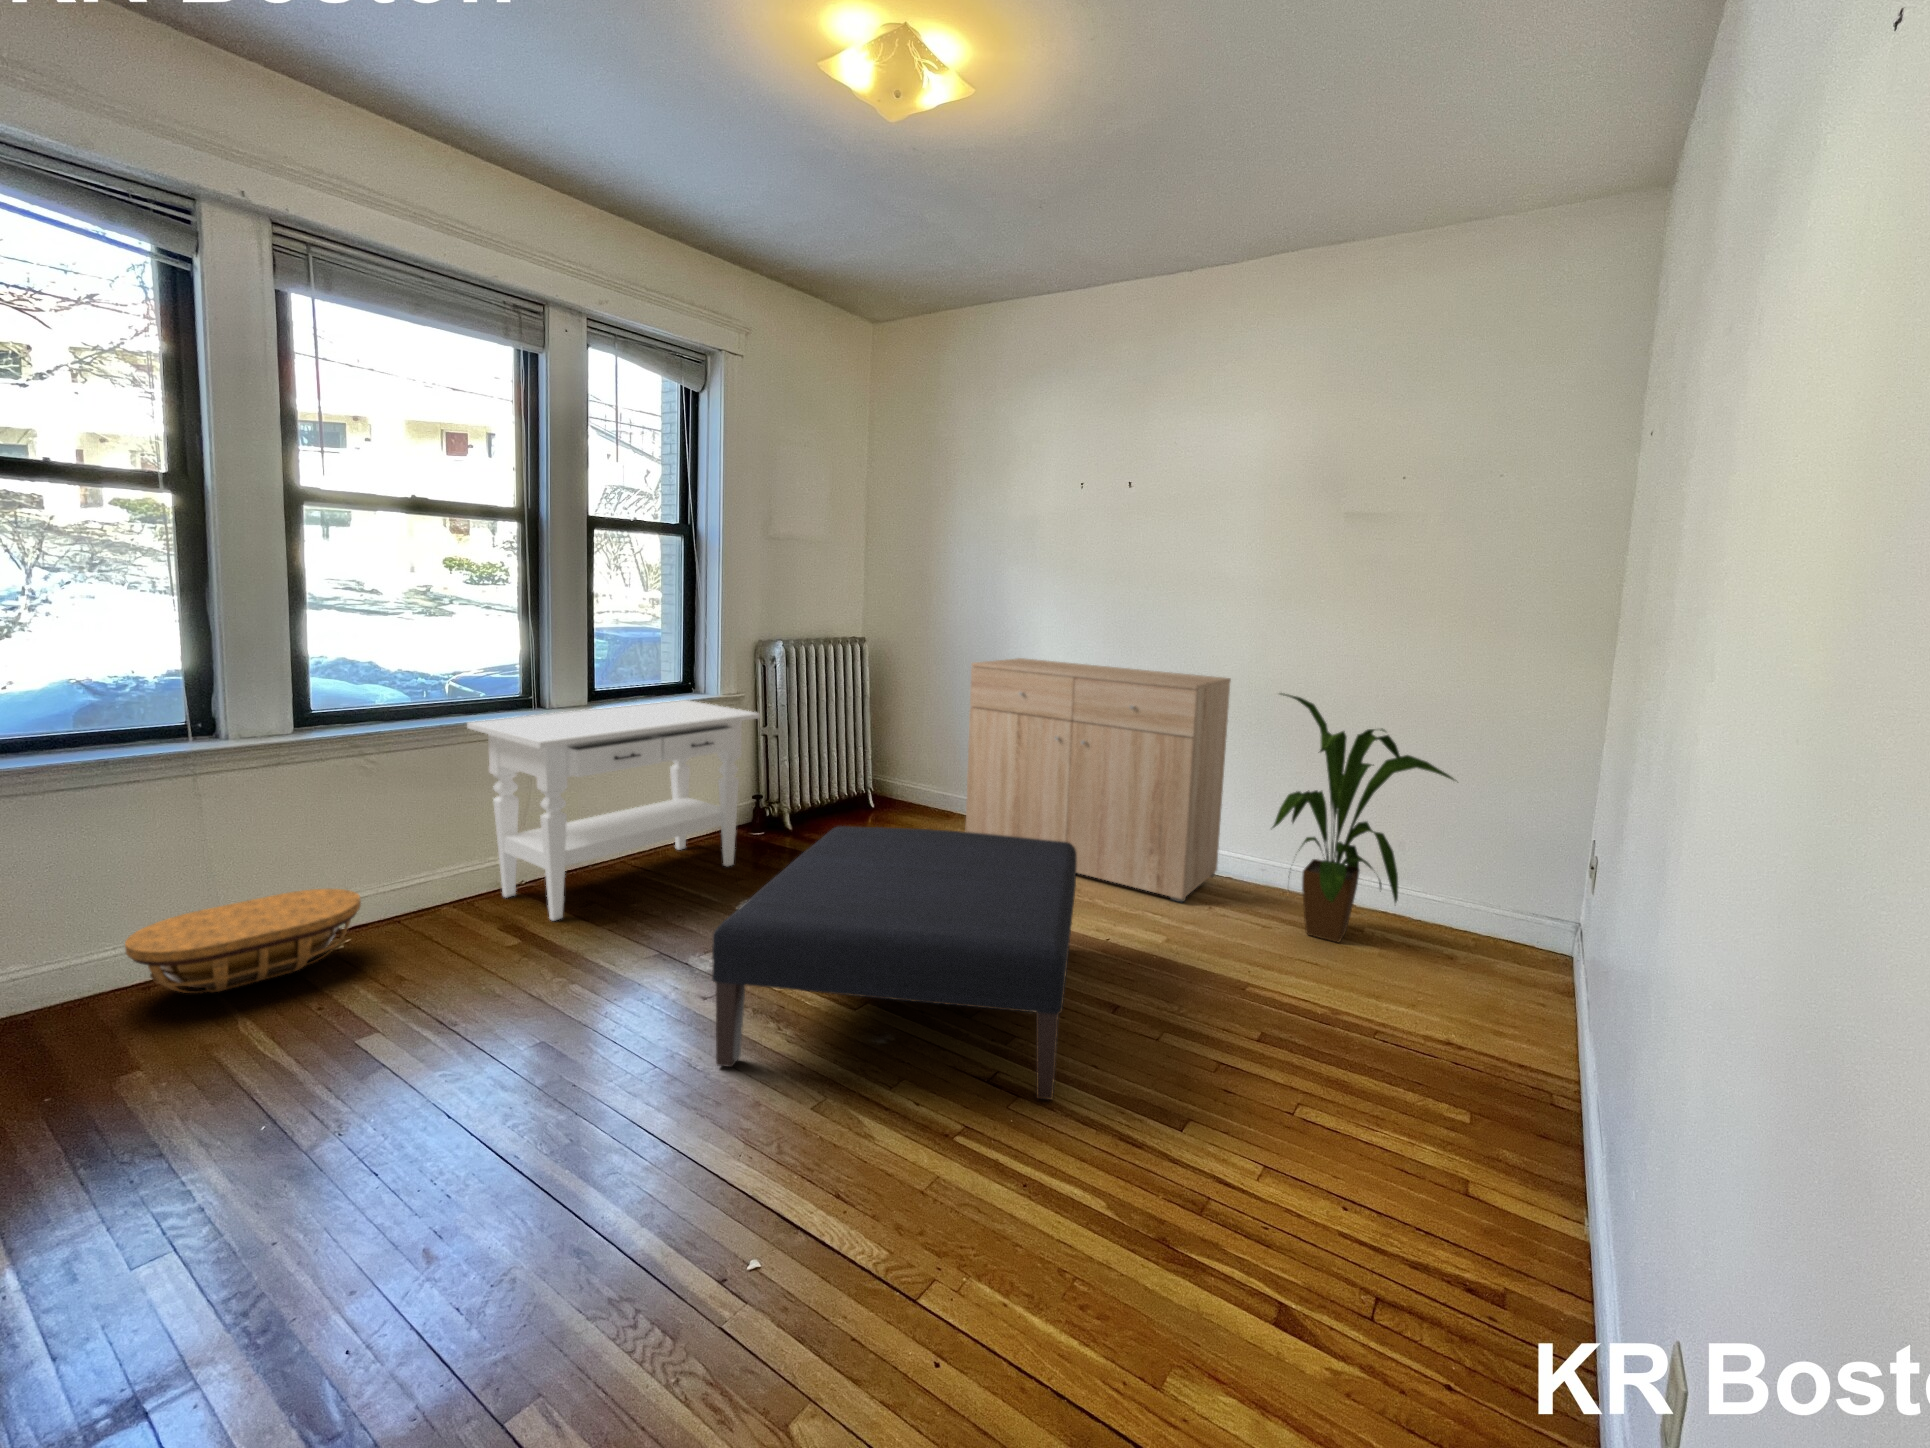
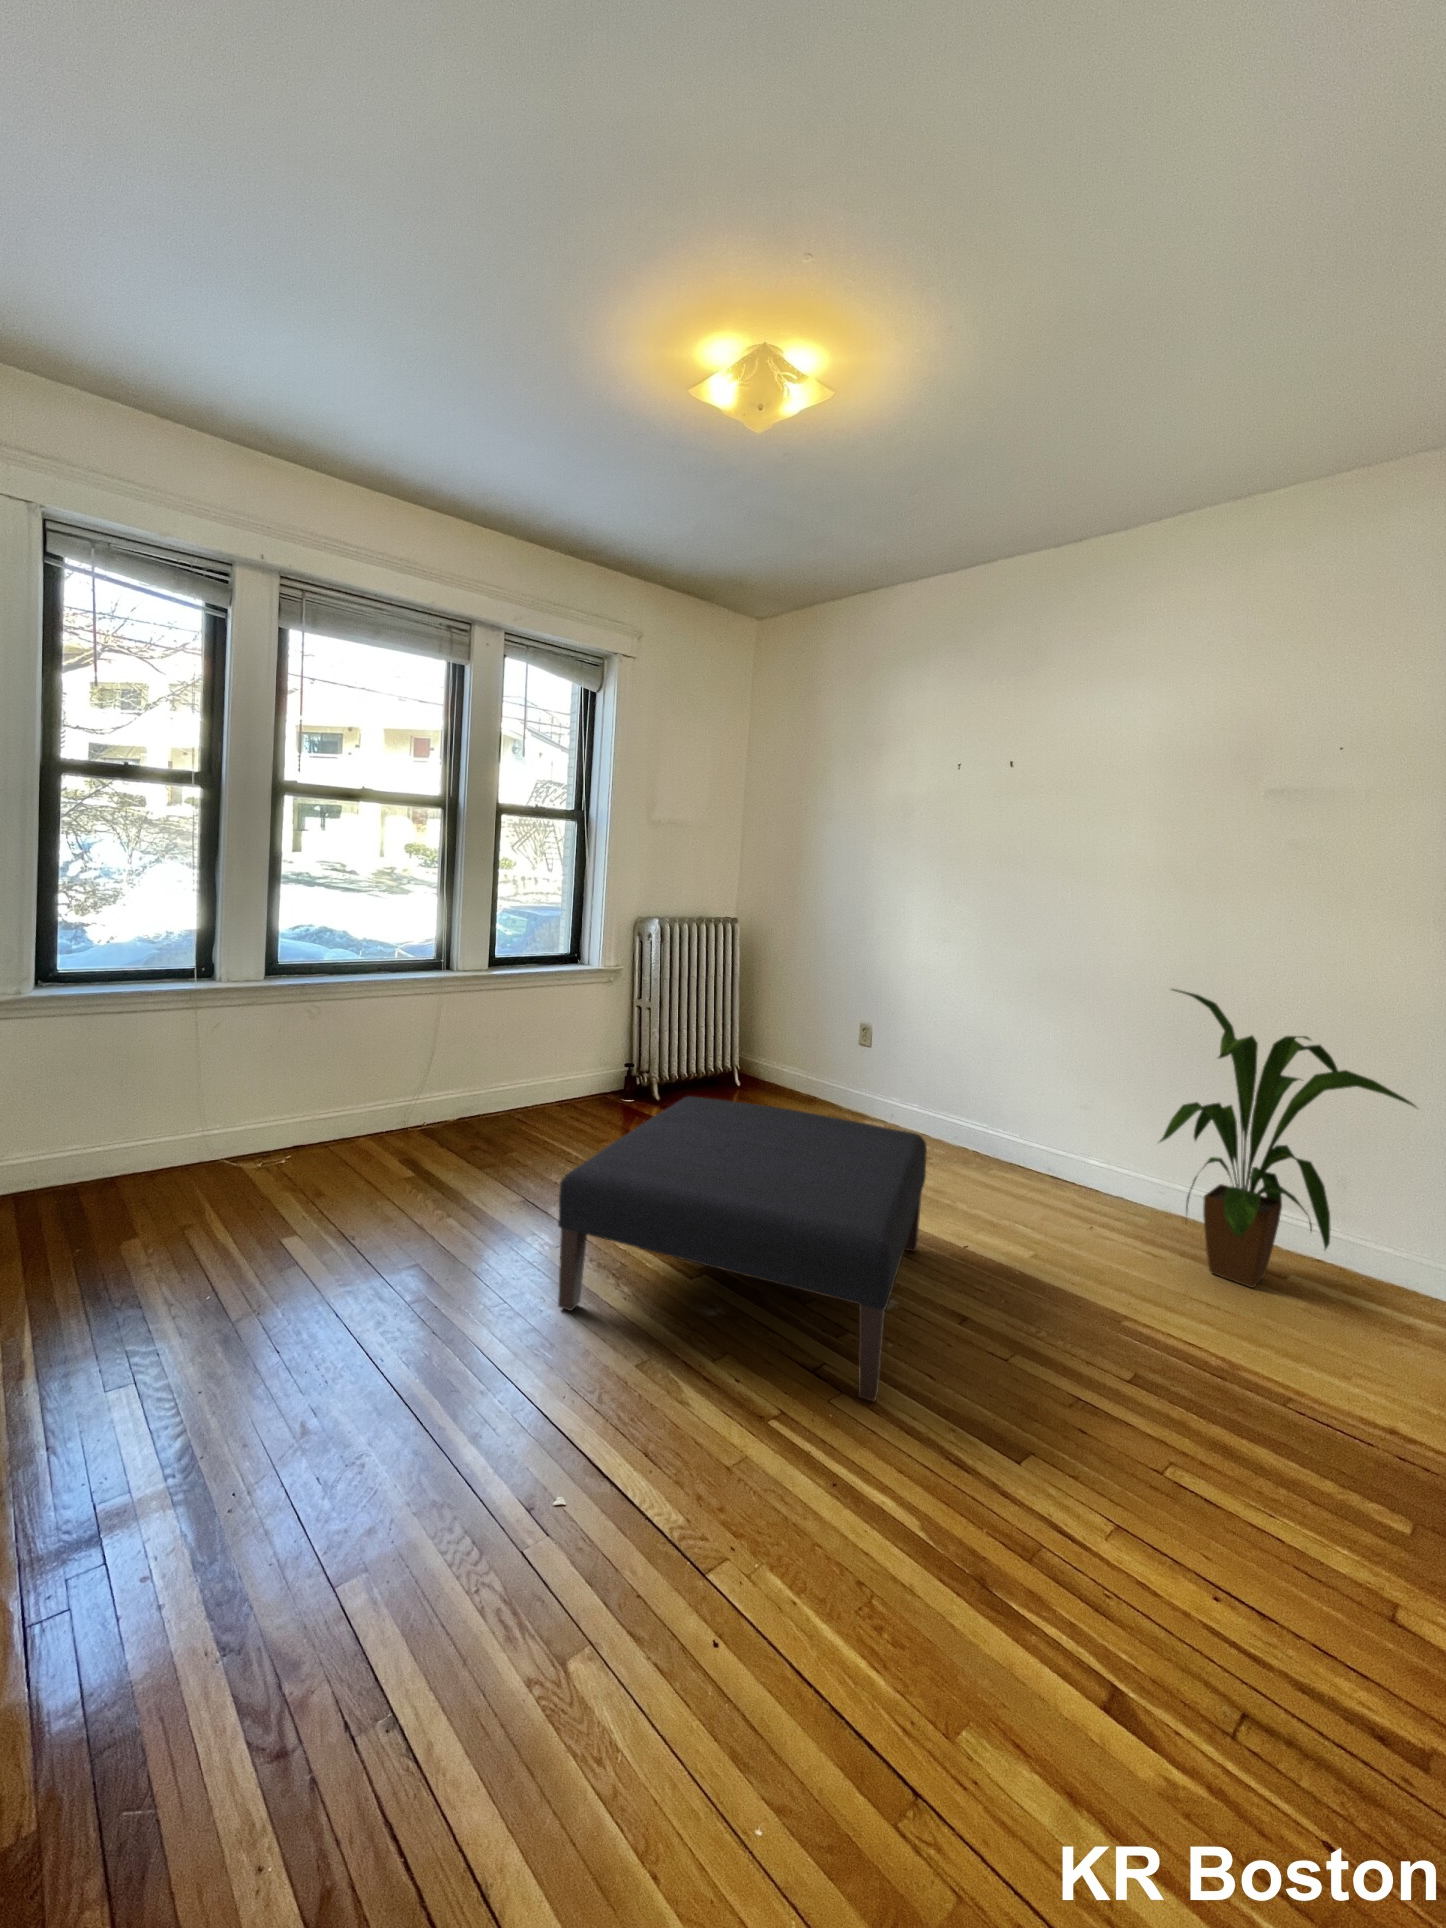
dresser: present [966,658,1231,902] -> none [822,942,1119,1217]
side table: present [467,700,760,921] -> none [395,970,630,1158]
basket: present [125,889,361,993] -> none [153,1110,307,1183]

